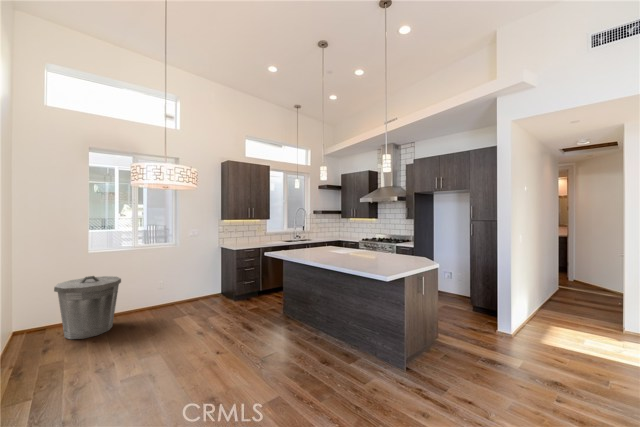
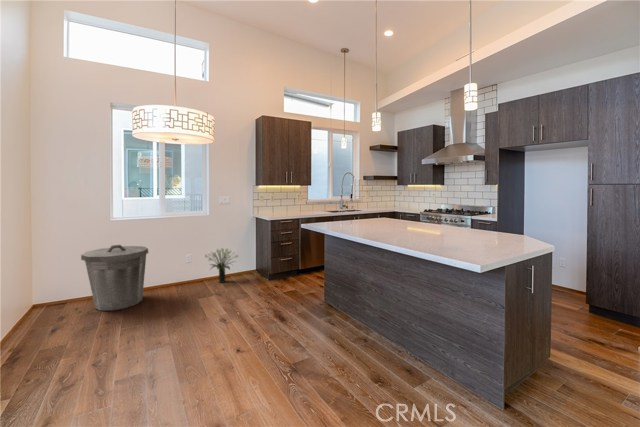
potted plant: none [174,275,205,307] -> present [205,248,238,283]

